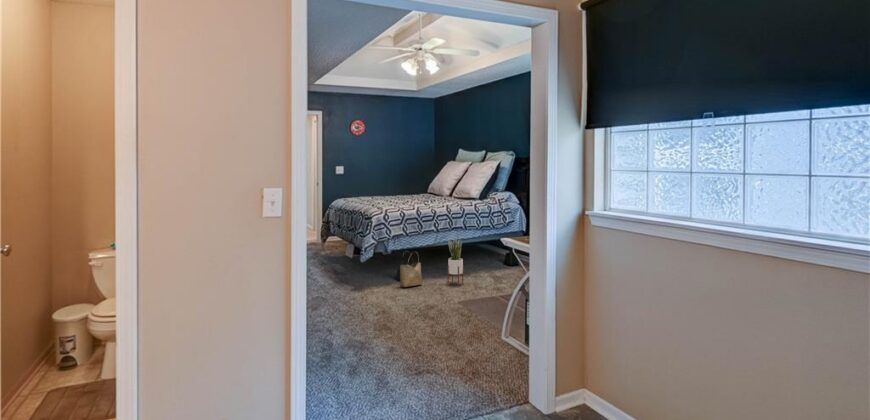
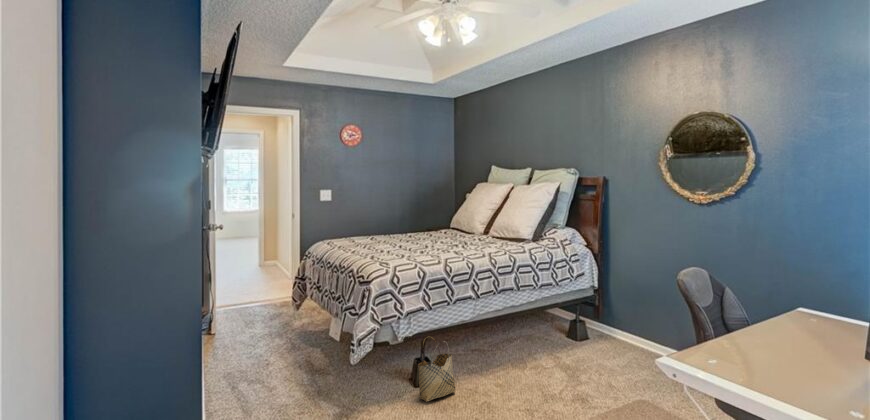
potted plant: present [447,238,463,286] -> none [497,310,522,397]

